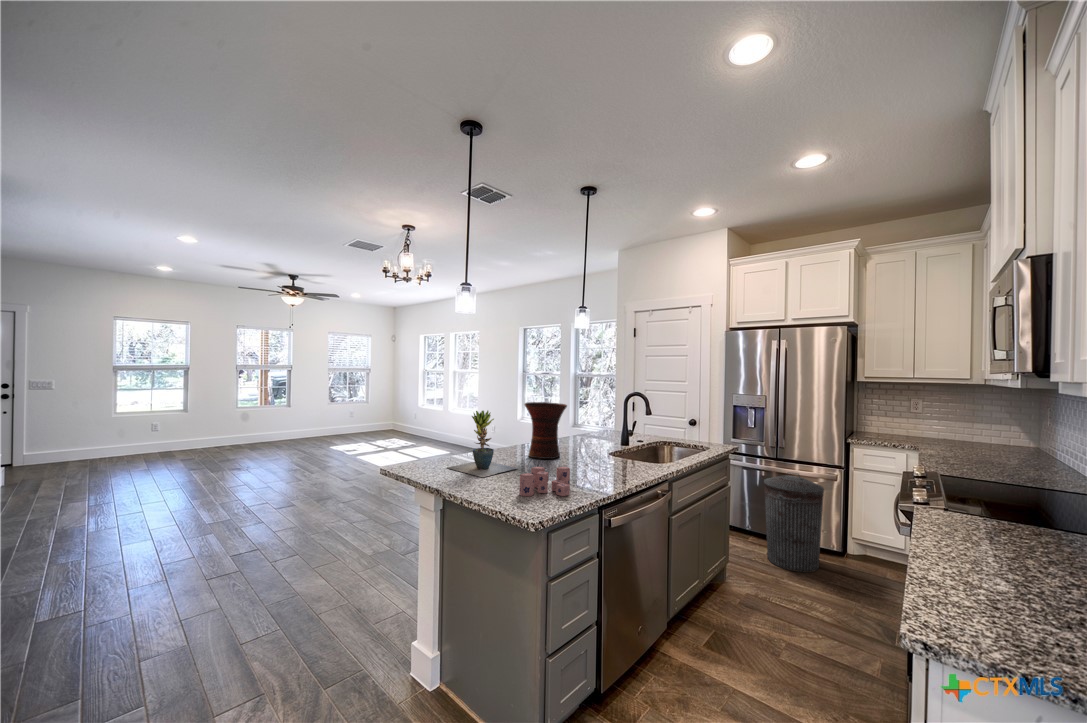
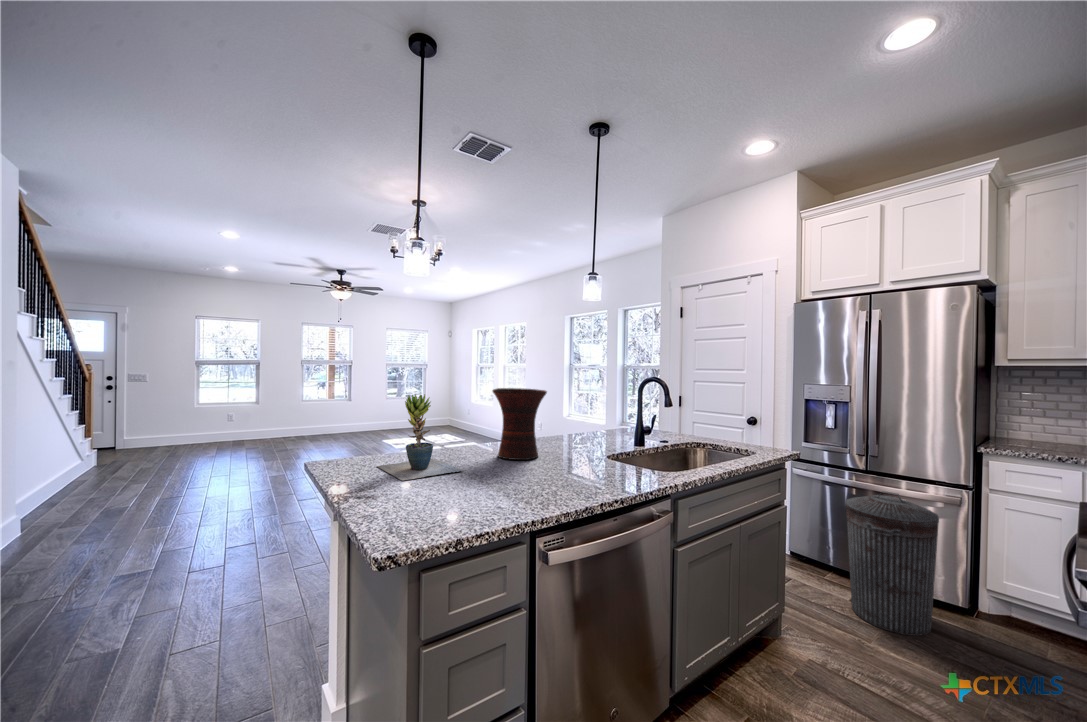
candle: present [519,467,570,496] -> none [417,470,502,514]

